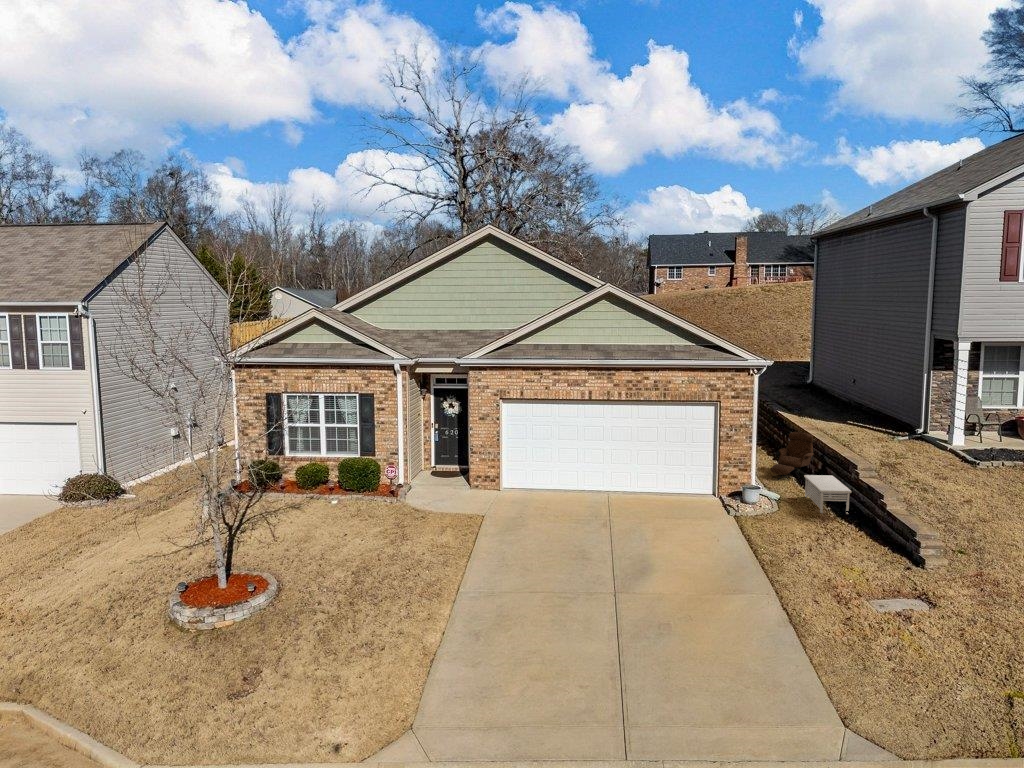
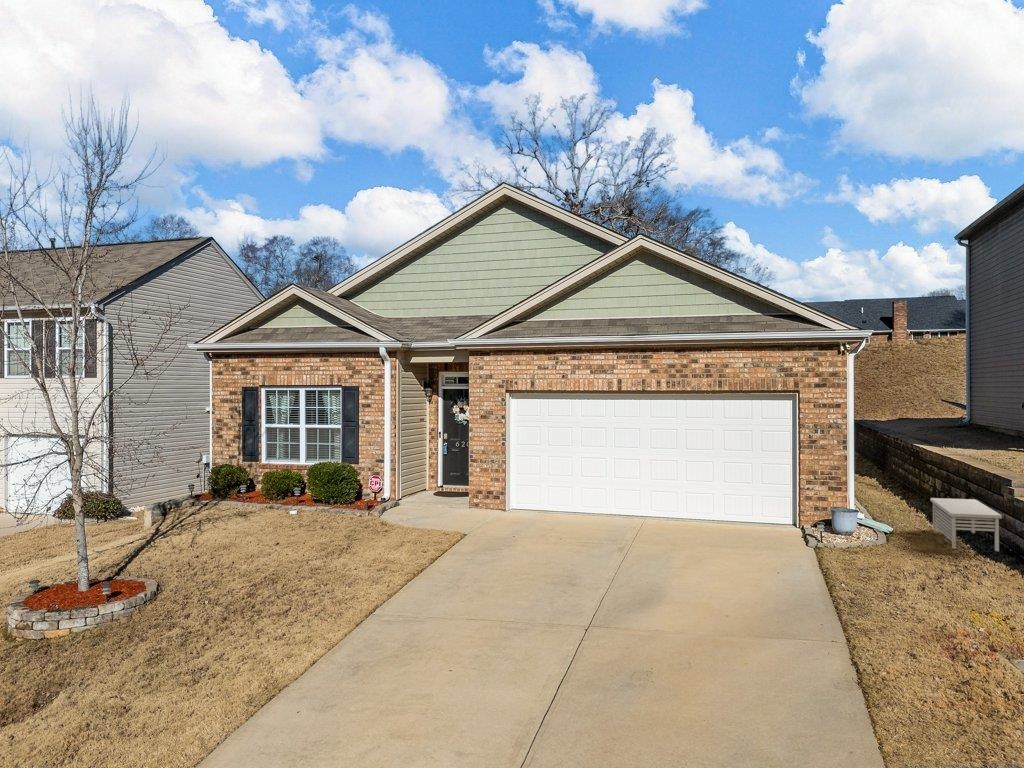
lounge chair: present [770,432,814,480] -> none [885,448,952,513]

